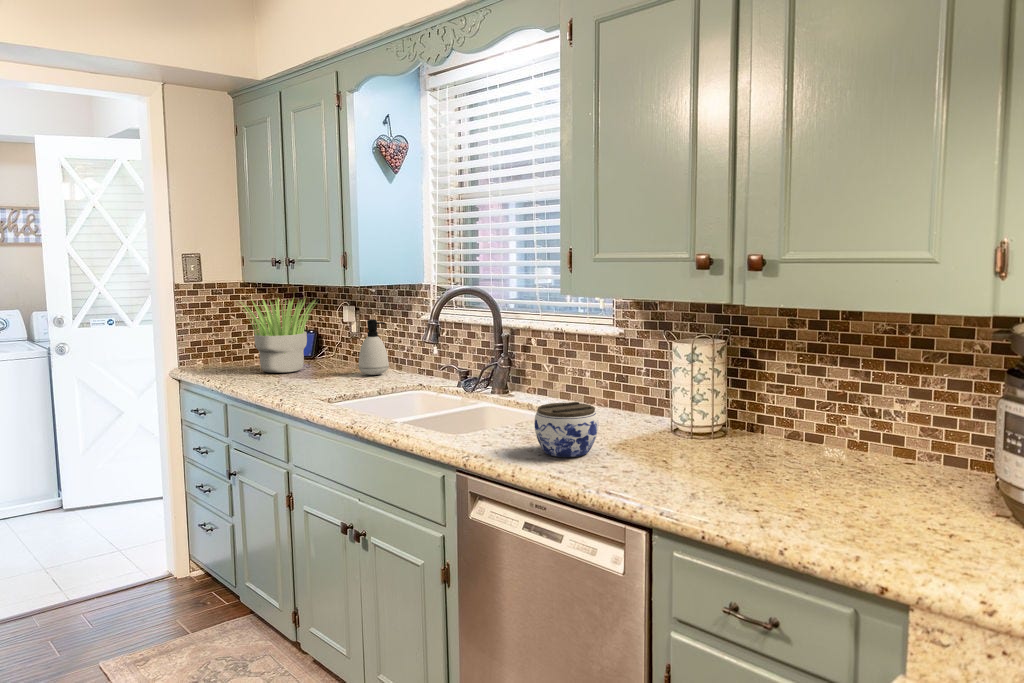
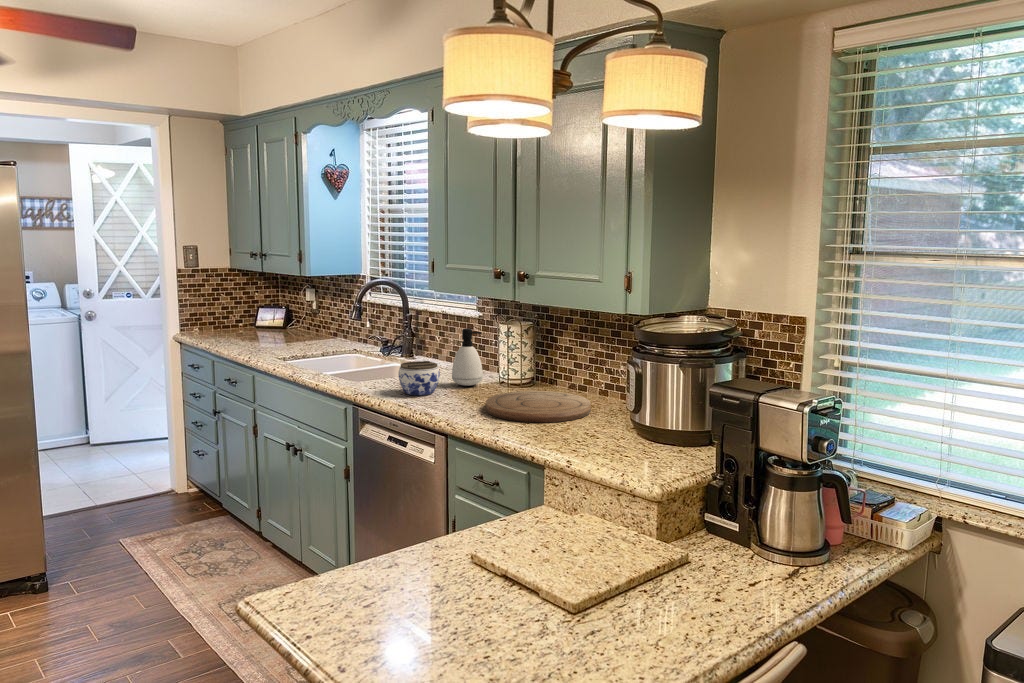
potted plant: present [243,299,315,373] -> none [221,281,287,339]
soap dispenser: present [359,319,389,375] -> present [452,328,483,386]
cutting board: none [700,446,883,507] -> present [486,391,591,422]

